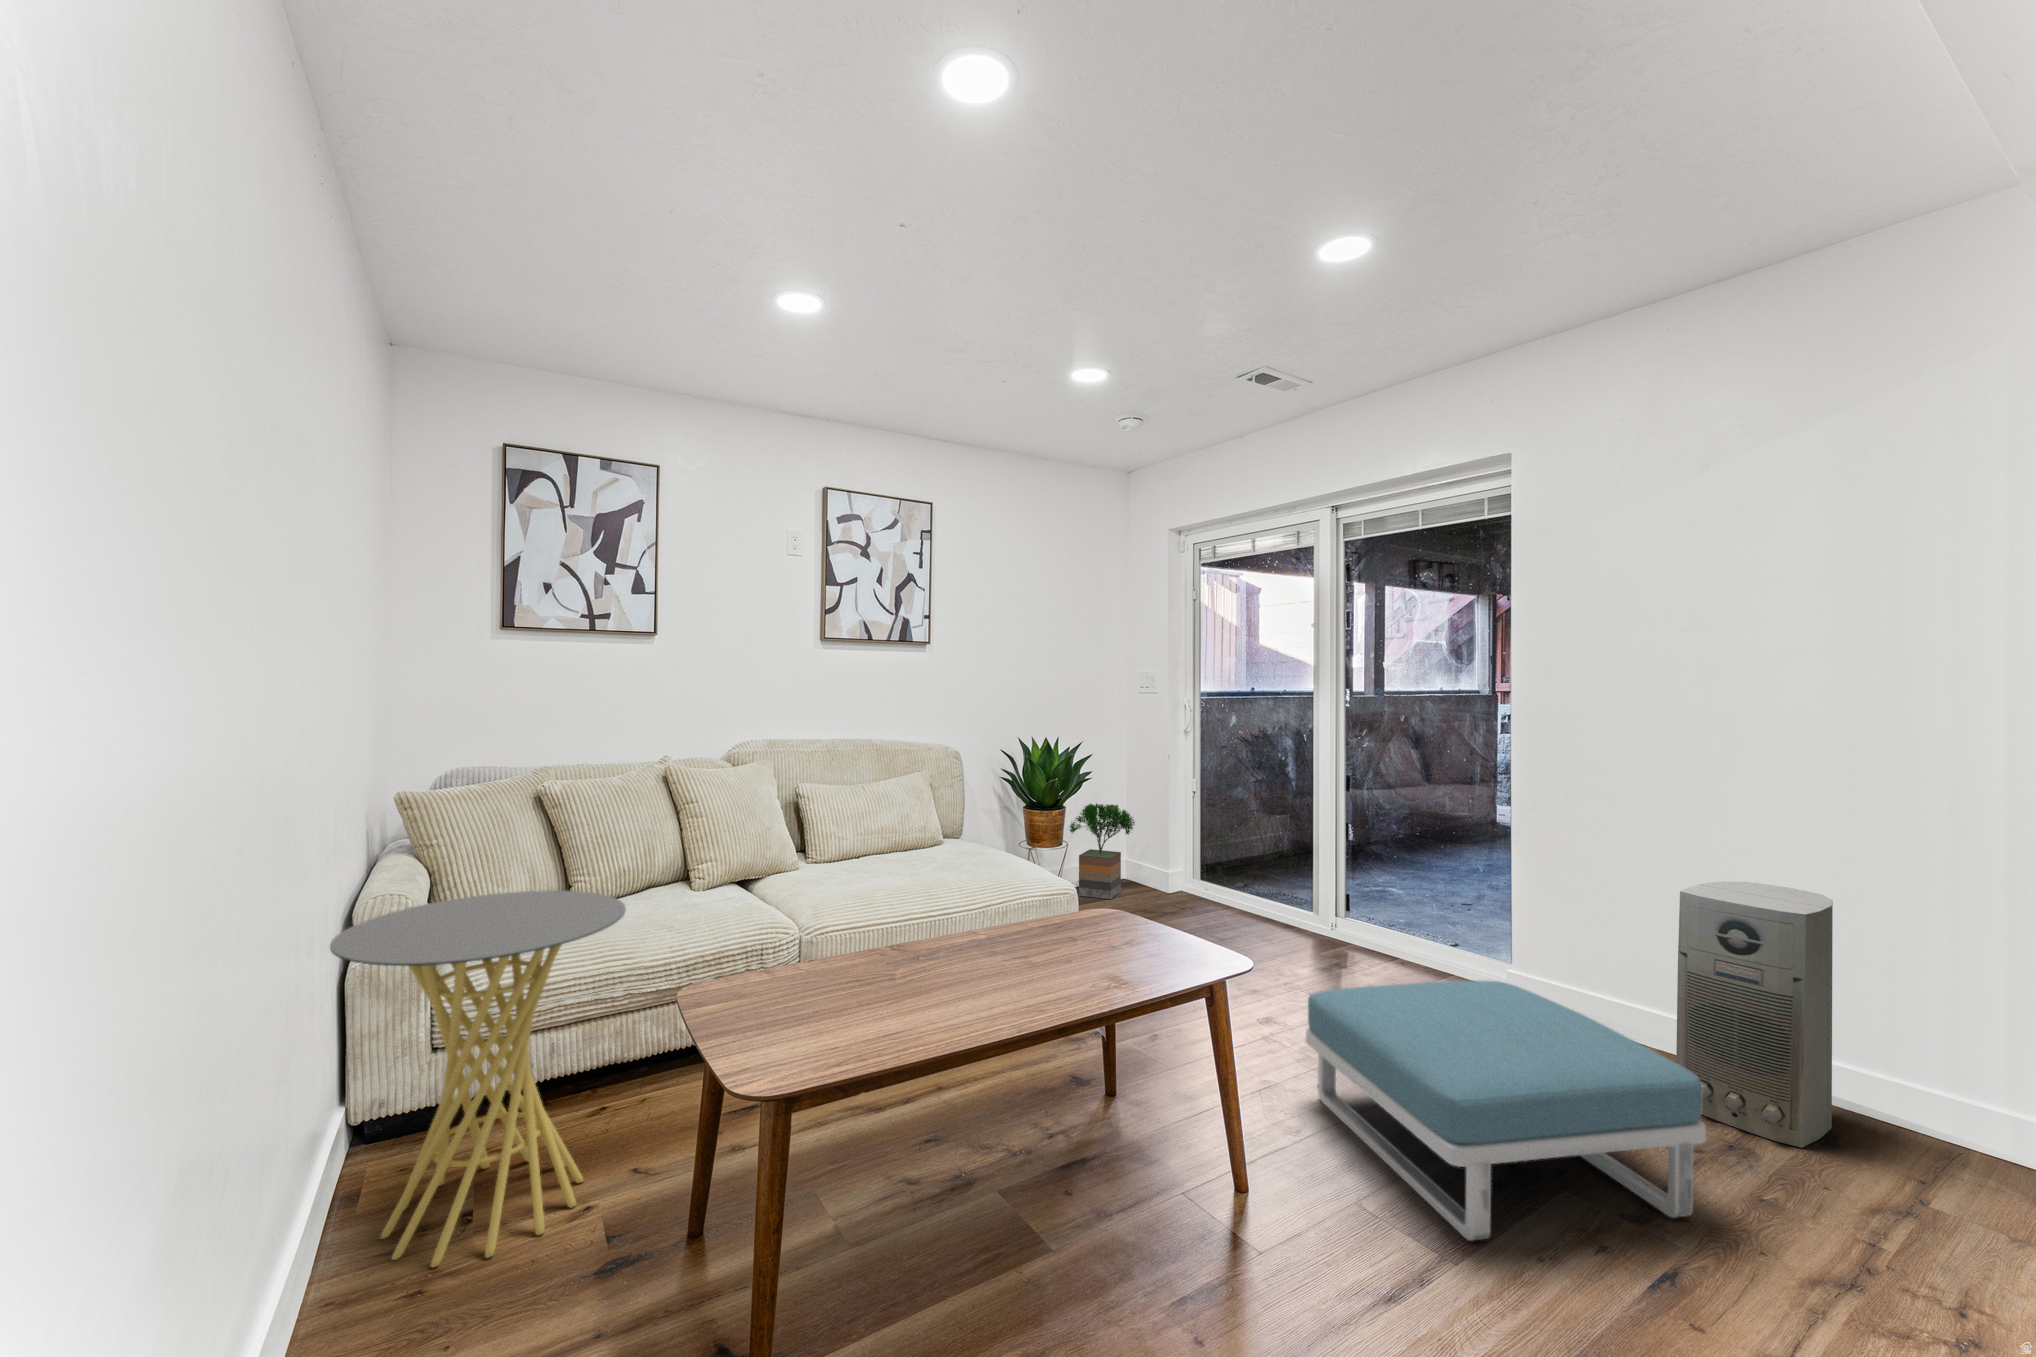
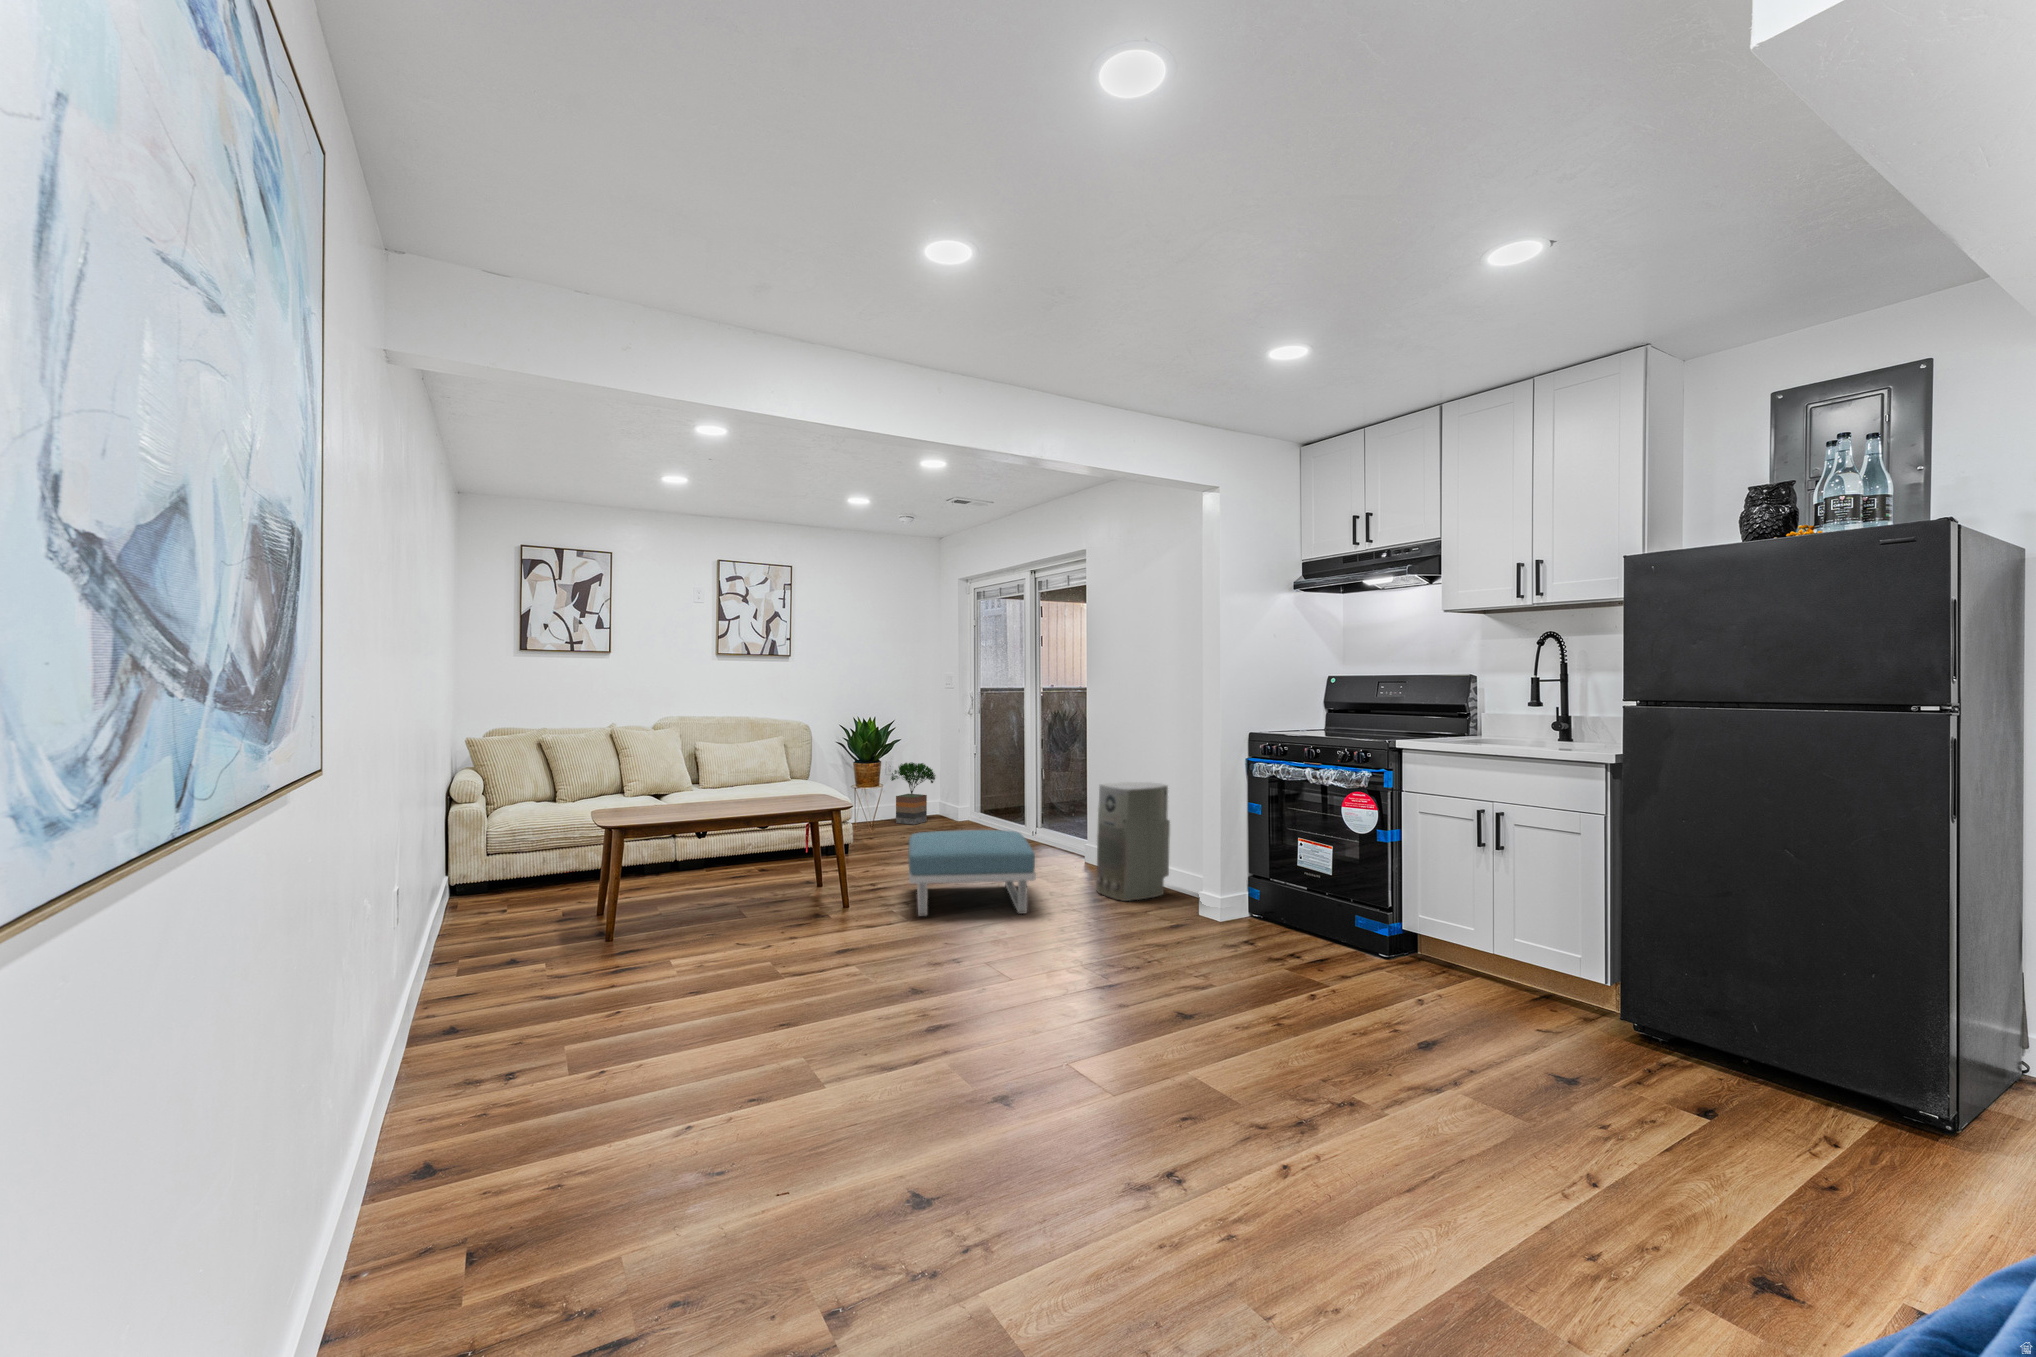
side table: present [330,890,626,1267] -> none [449,777,572,916]

